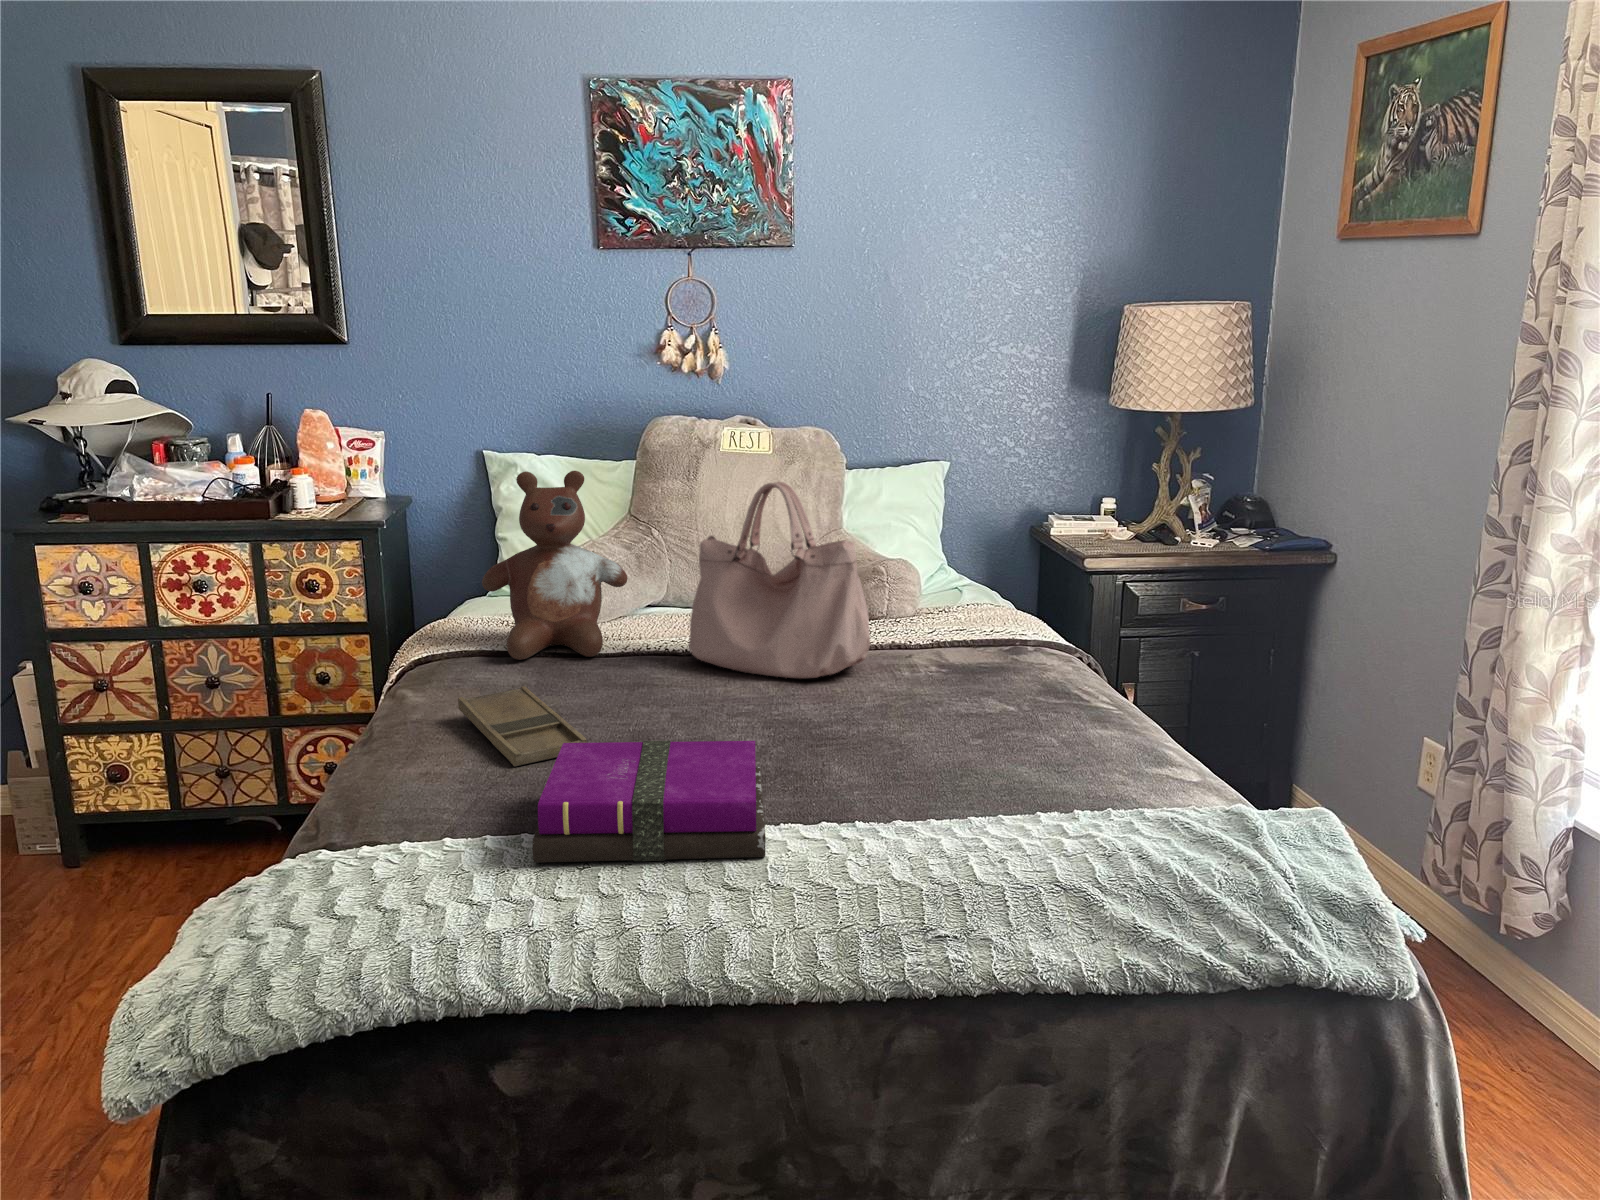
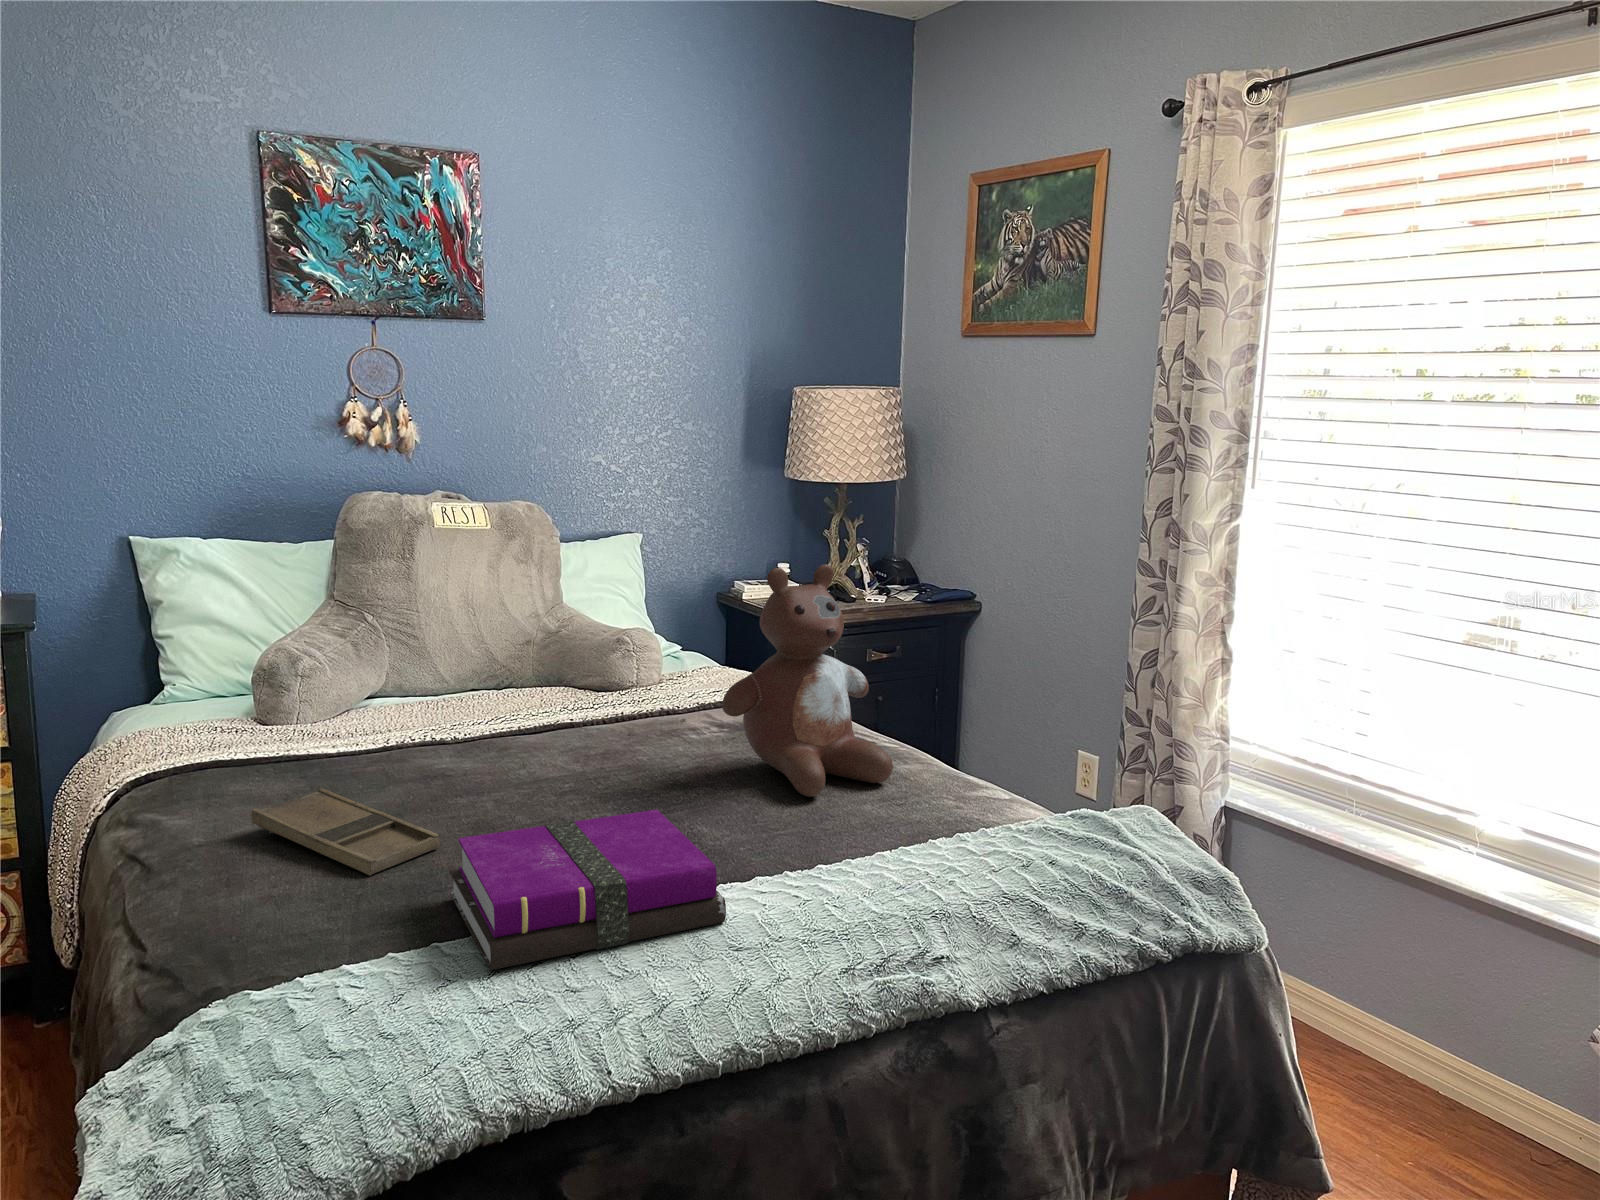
stuffed bear: present [482,471,628,660] -> present [722,564,893,797]
handbag: present [689,482,870,679] -> none [460,552,666,750]

